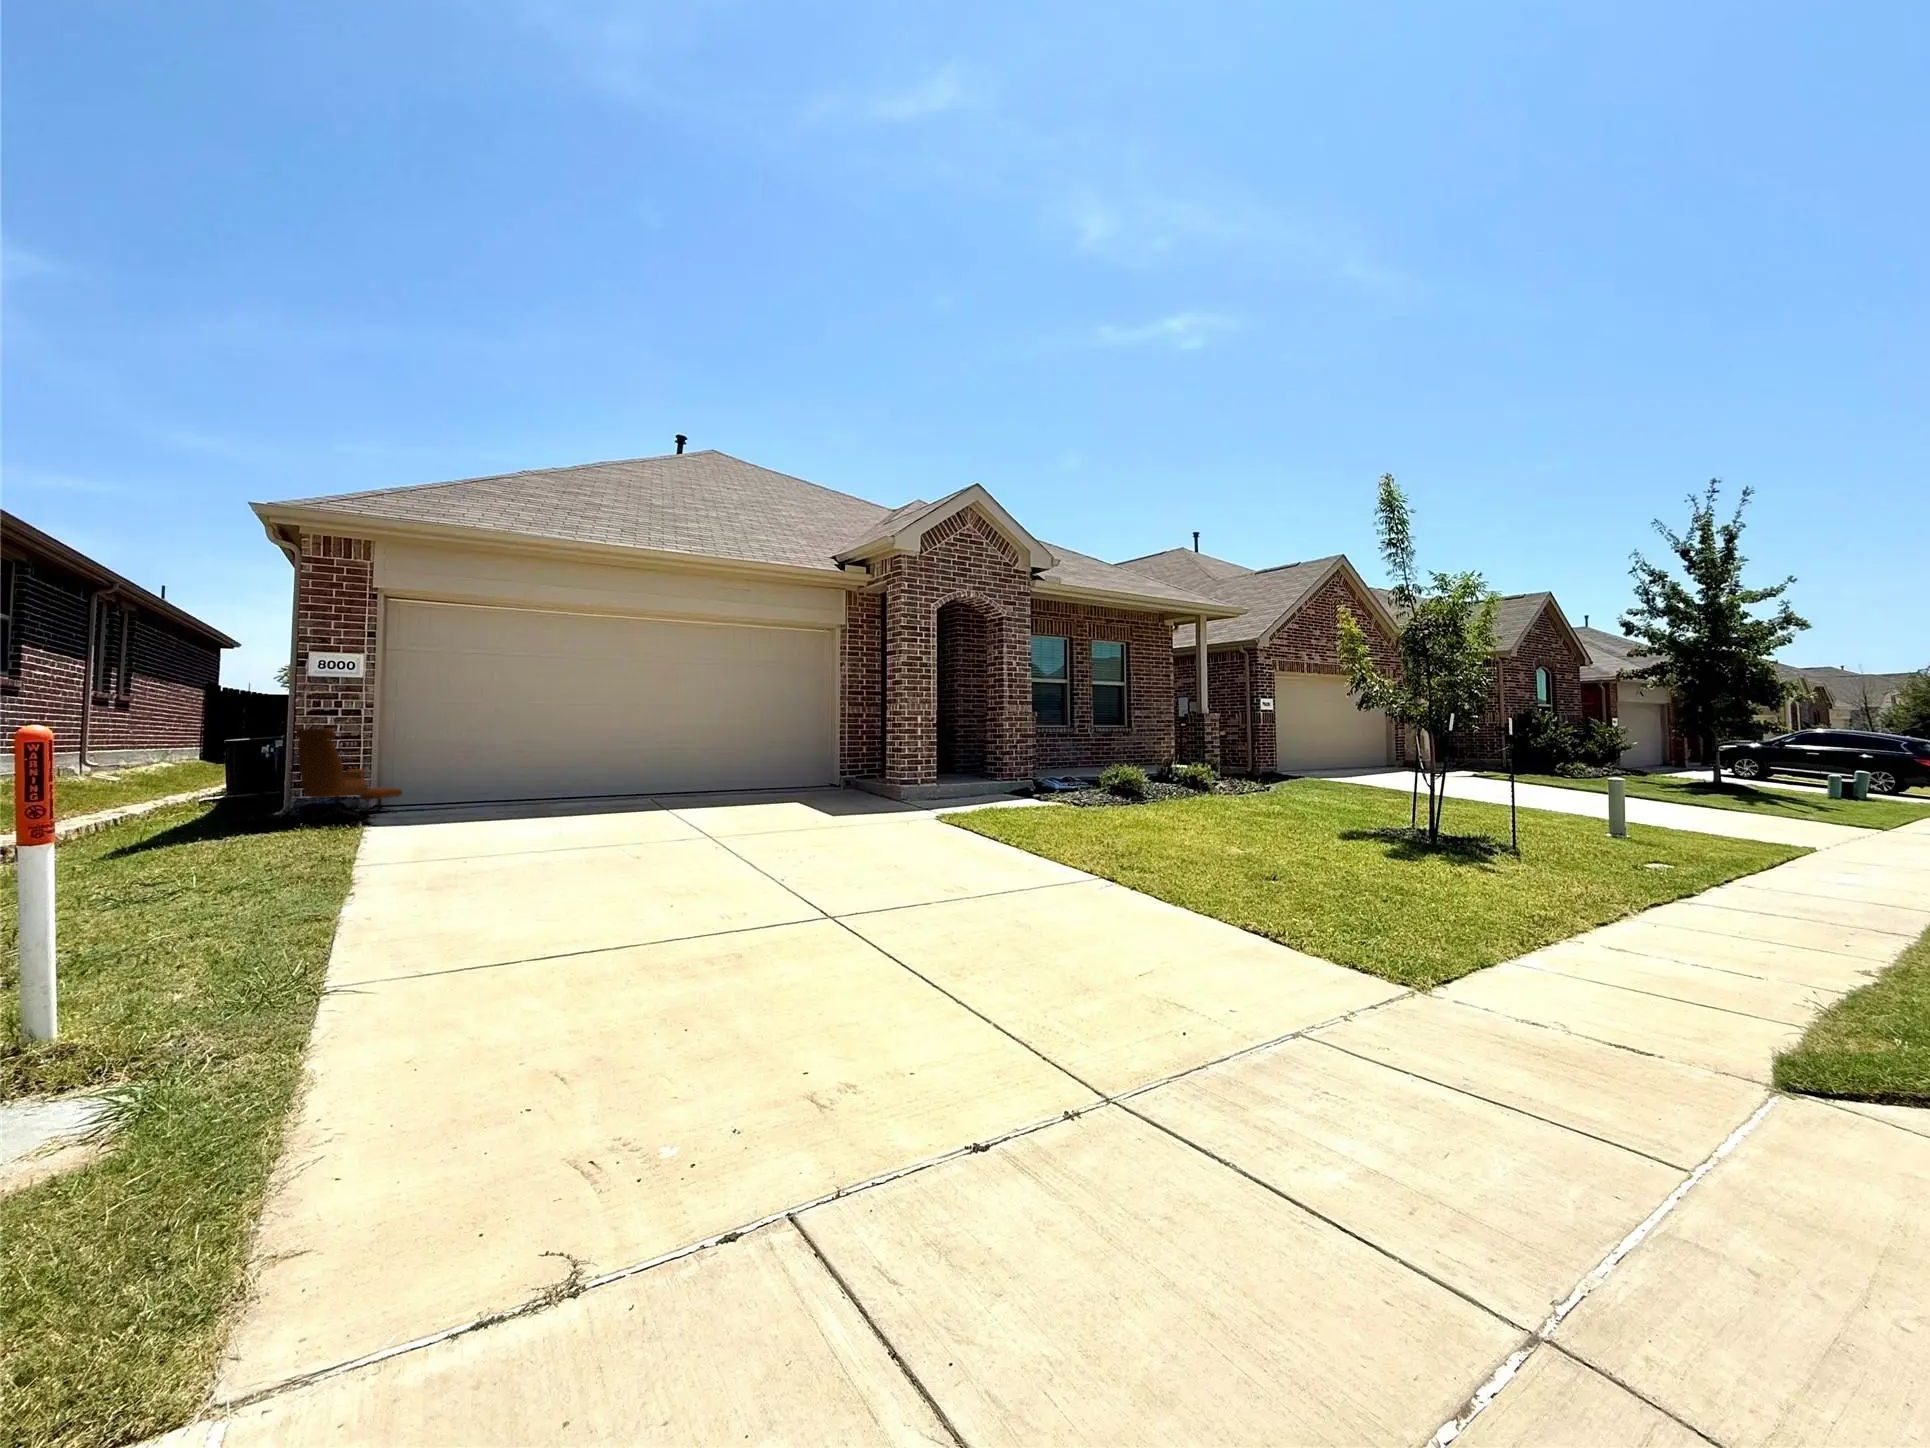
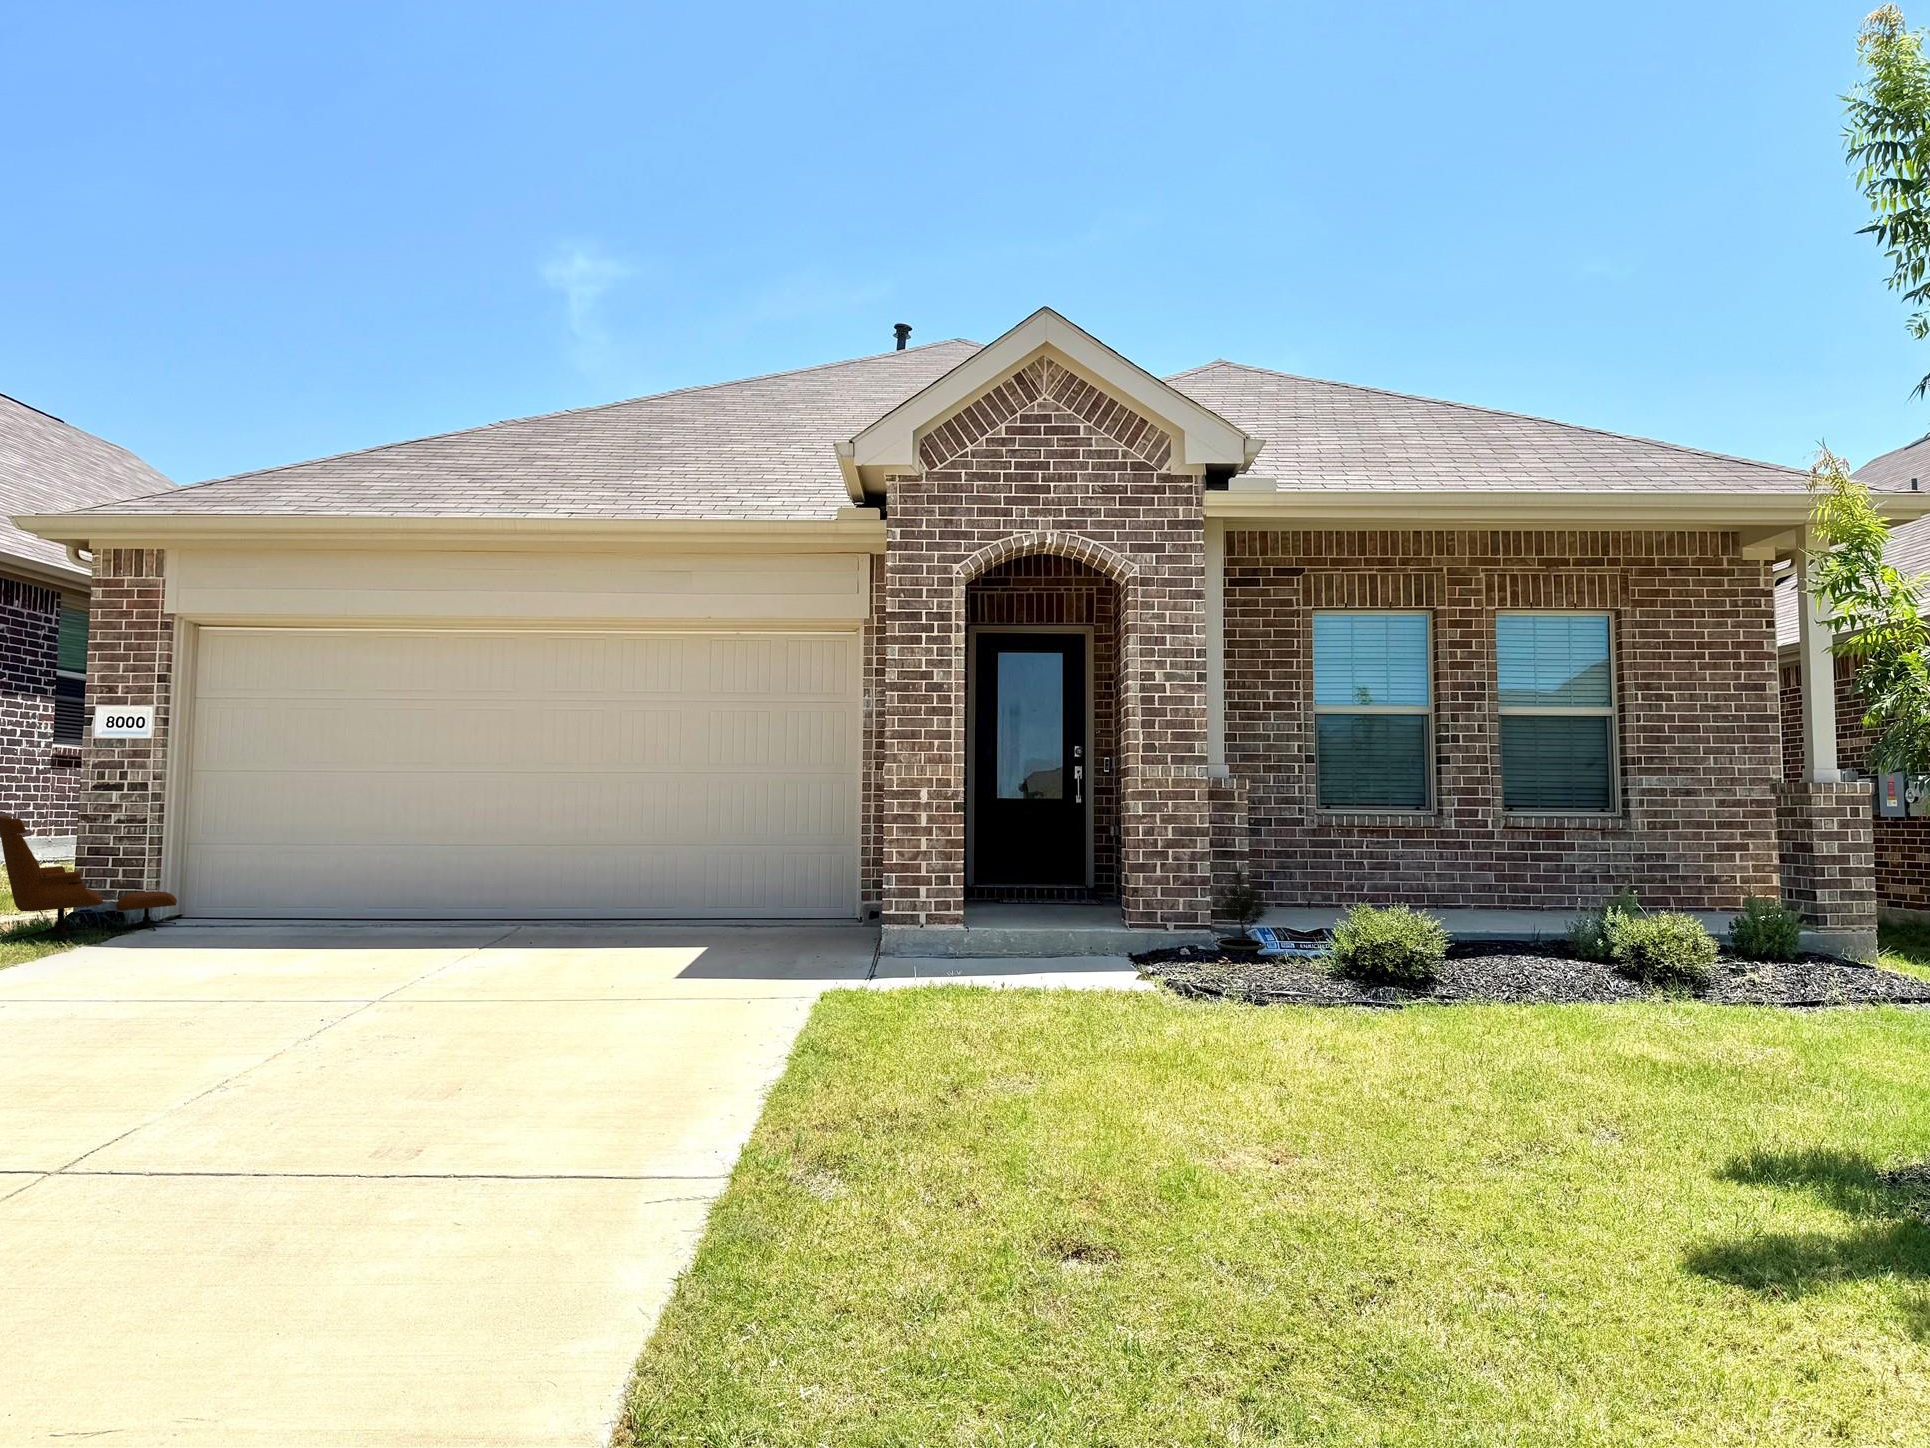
potted tree: none [1034,752,1061,792] -> present [1216,865,1269,950]

